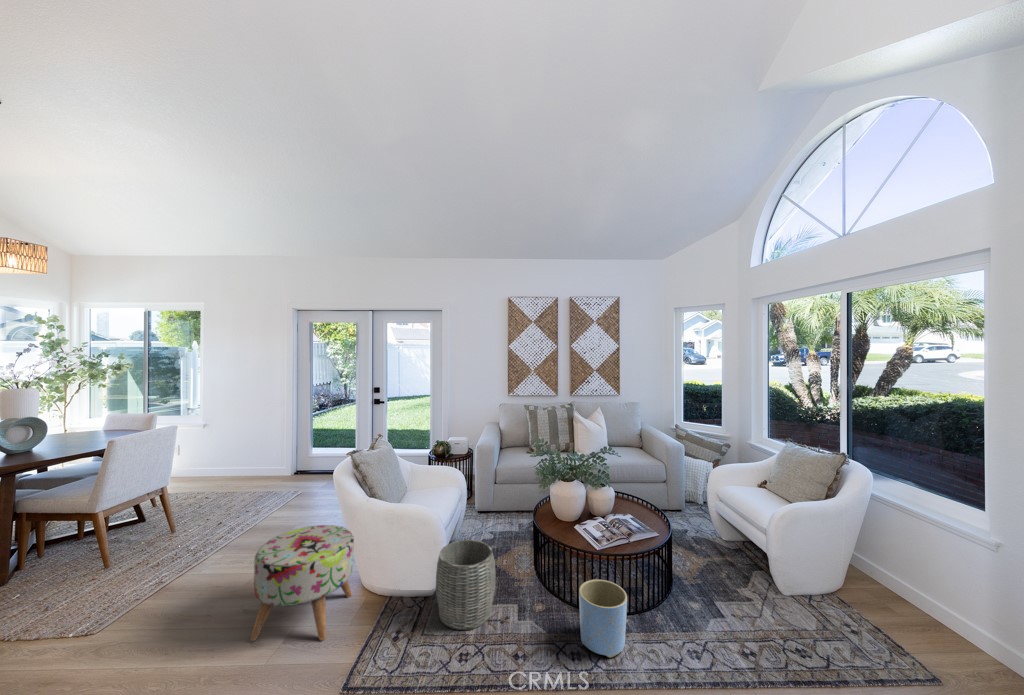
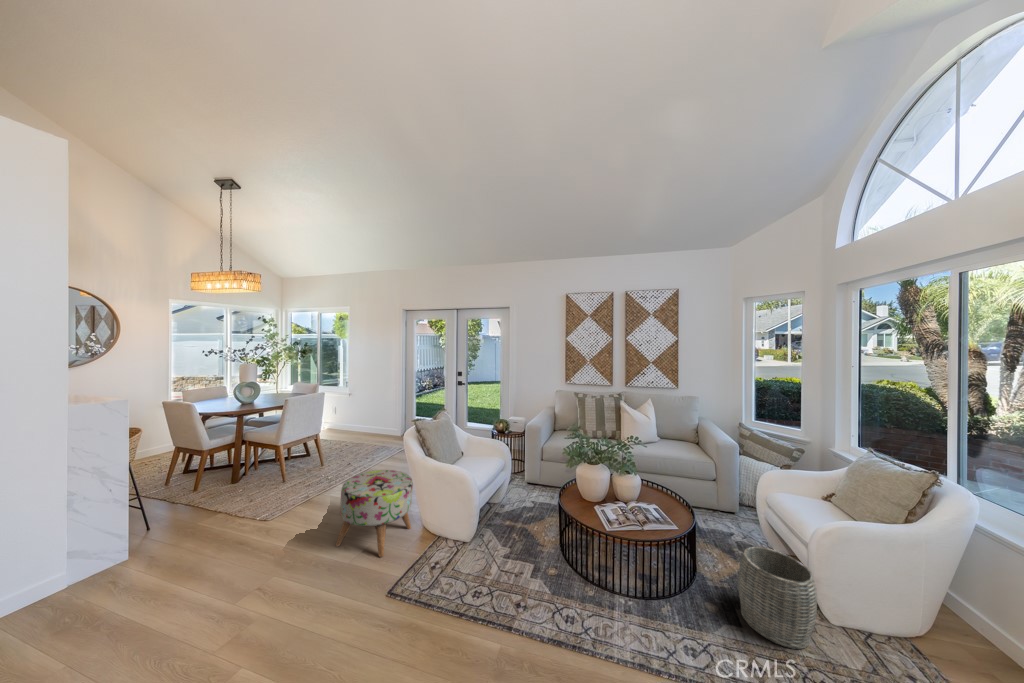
woven basket: present [436,540,495,630] -> present [738,547,817,649]
planter: present [579,579,627,658] -> none [581,556,626,630]

